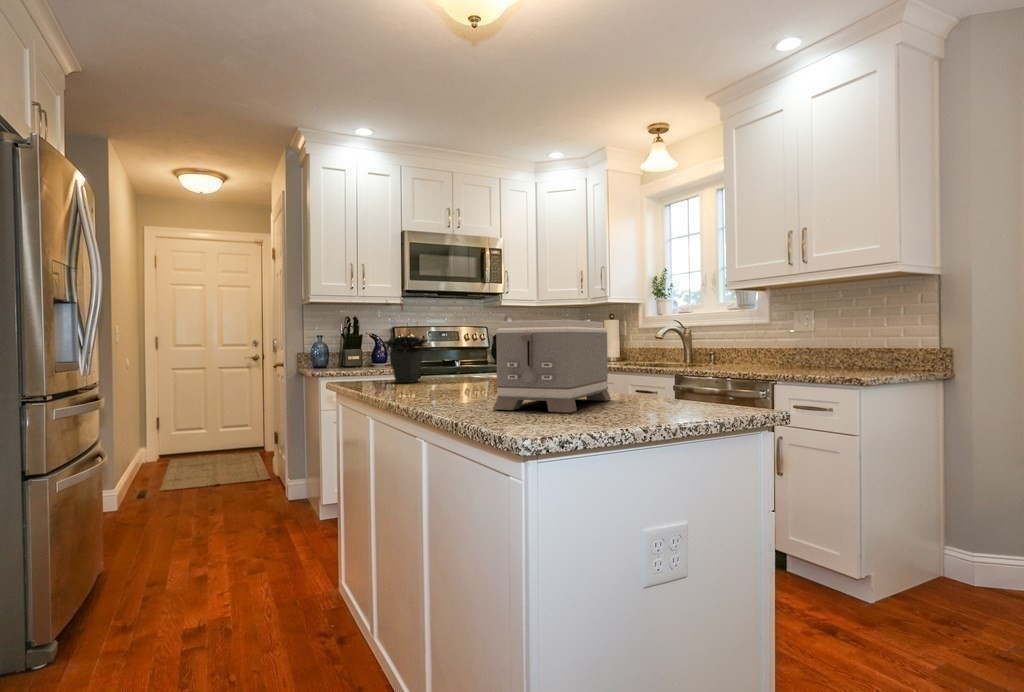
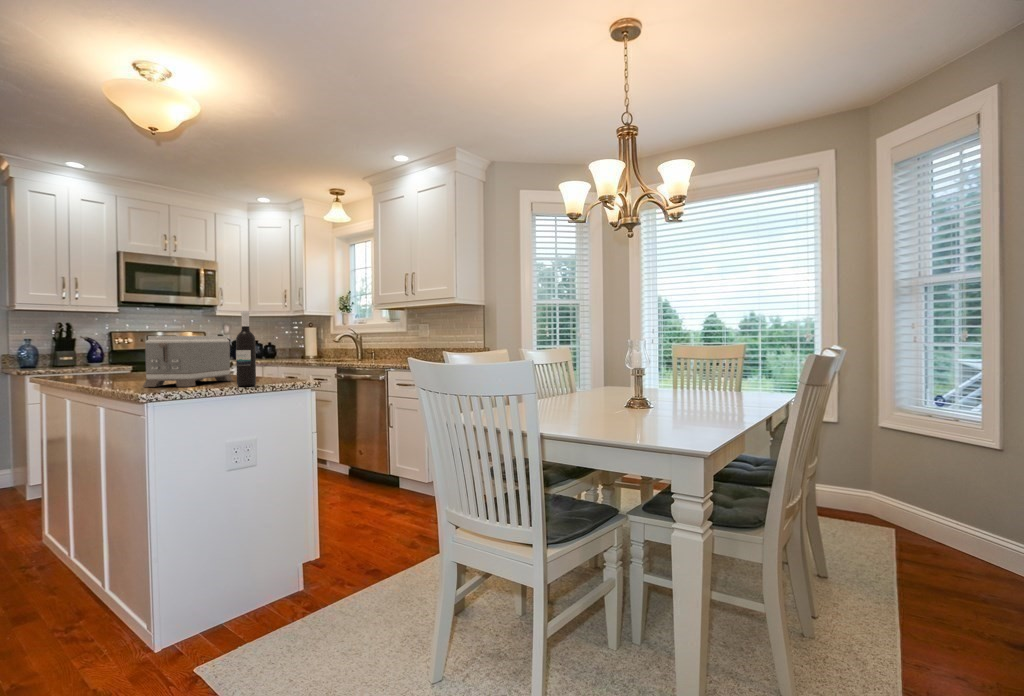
wine bottle: none [661,267,697,418] -> present [236,311,256,386]
potted plant: present [381,302,428,383] -> none [81,311,125,376]

